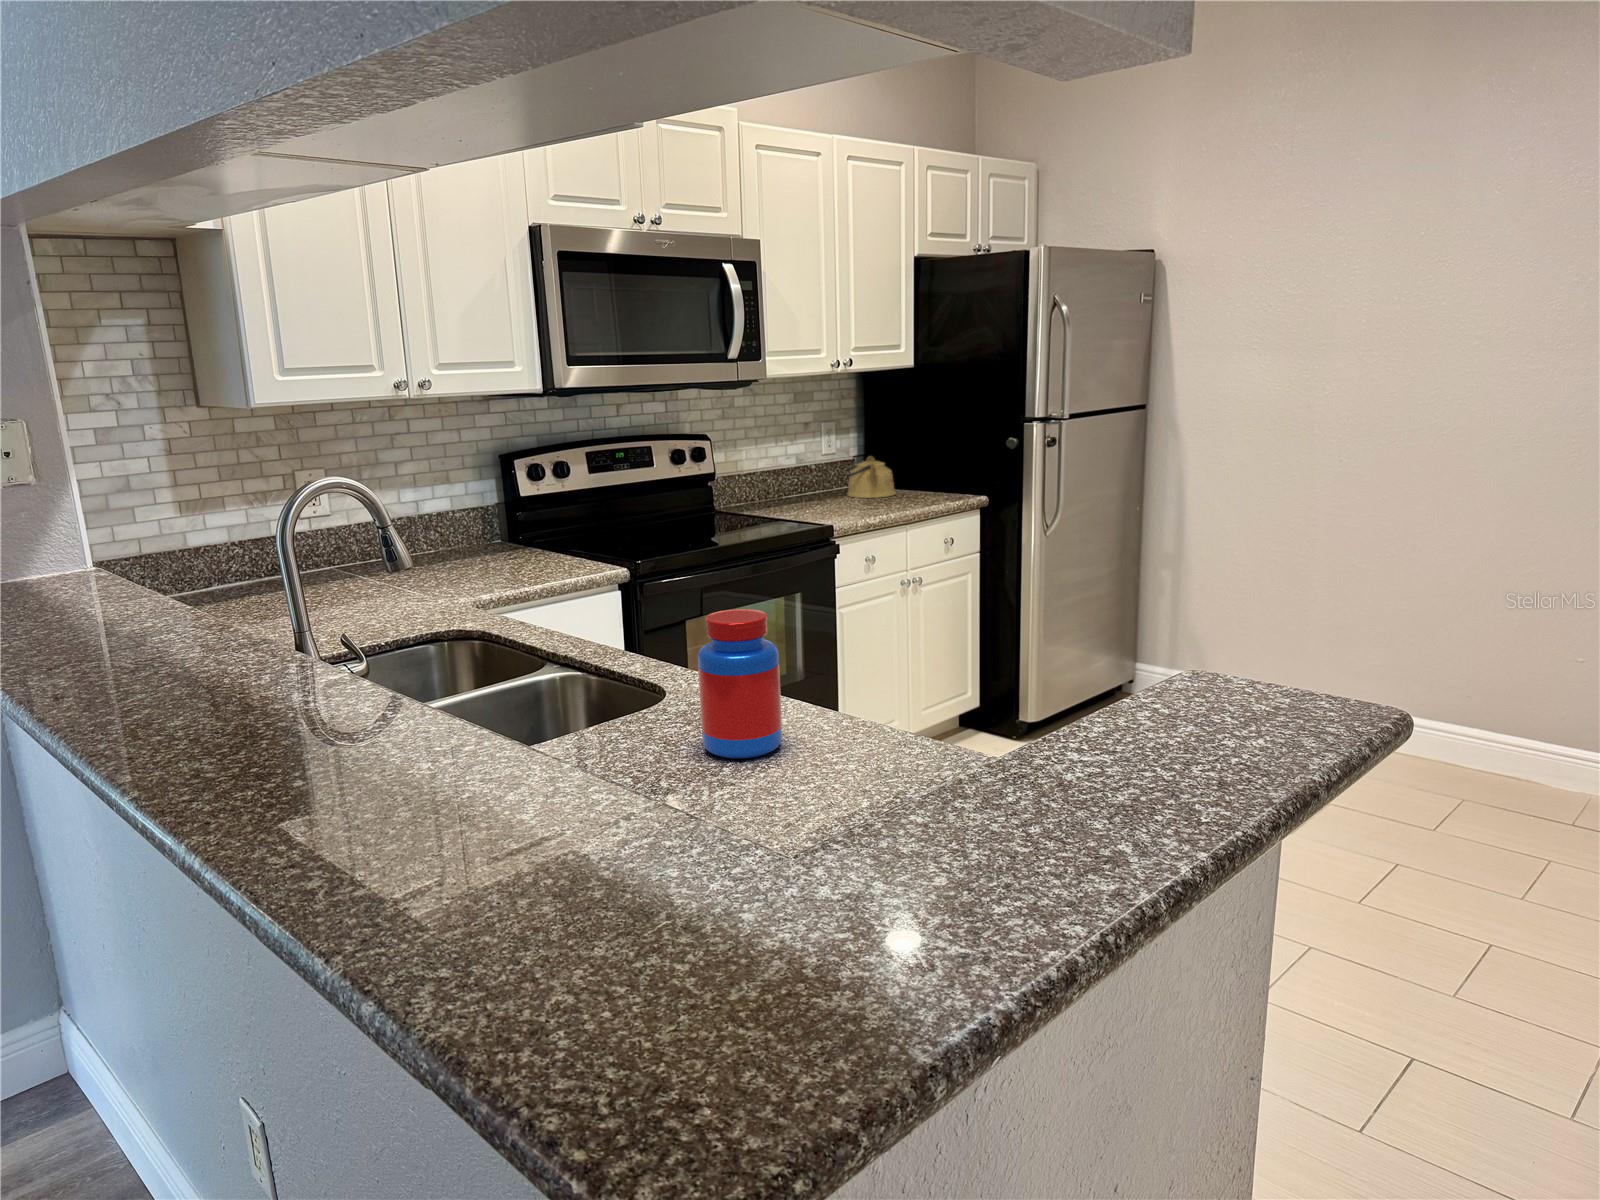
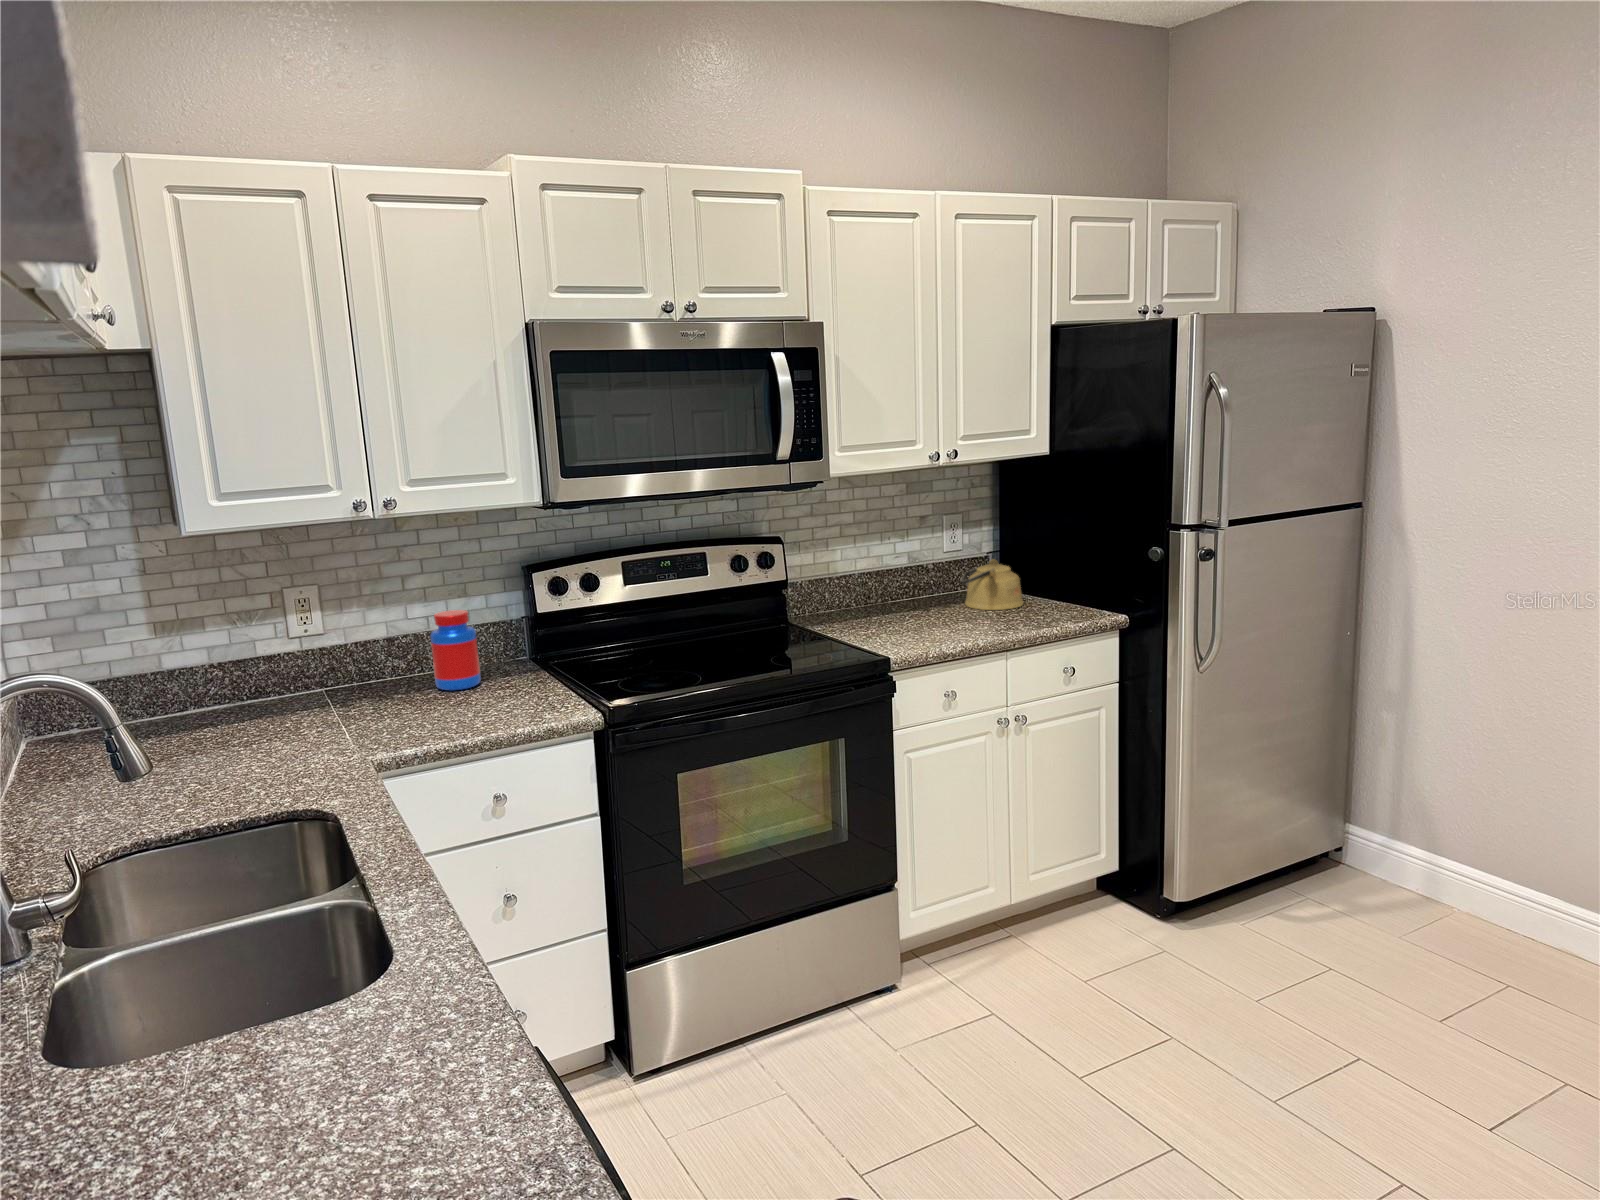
jar: present [698,609,782,759] -> present [431,610,481,691]

